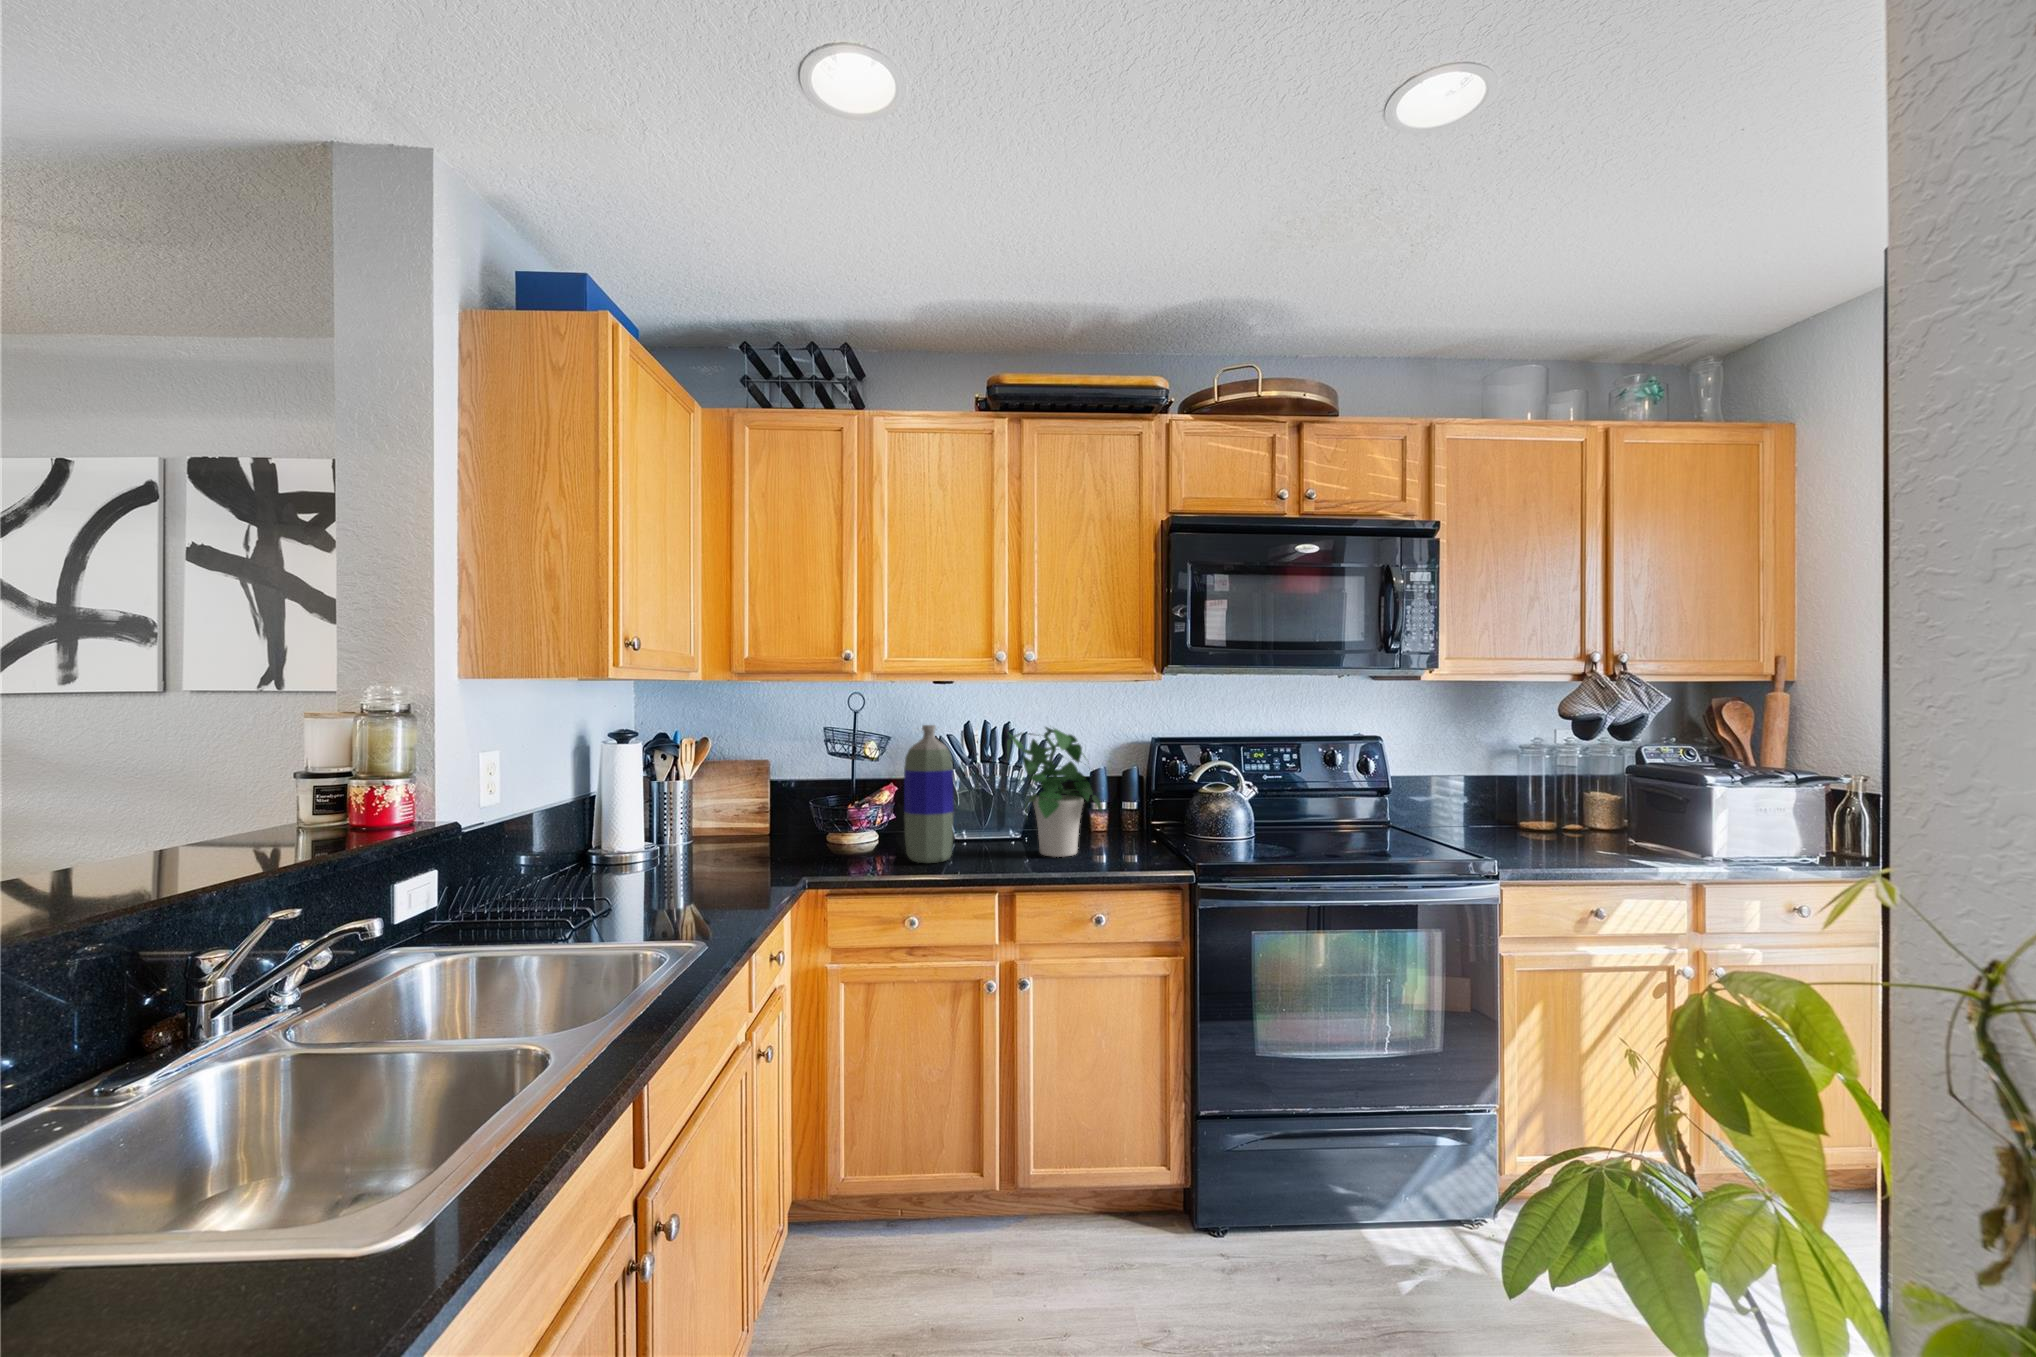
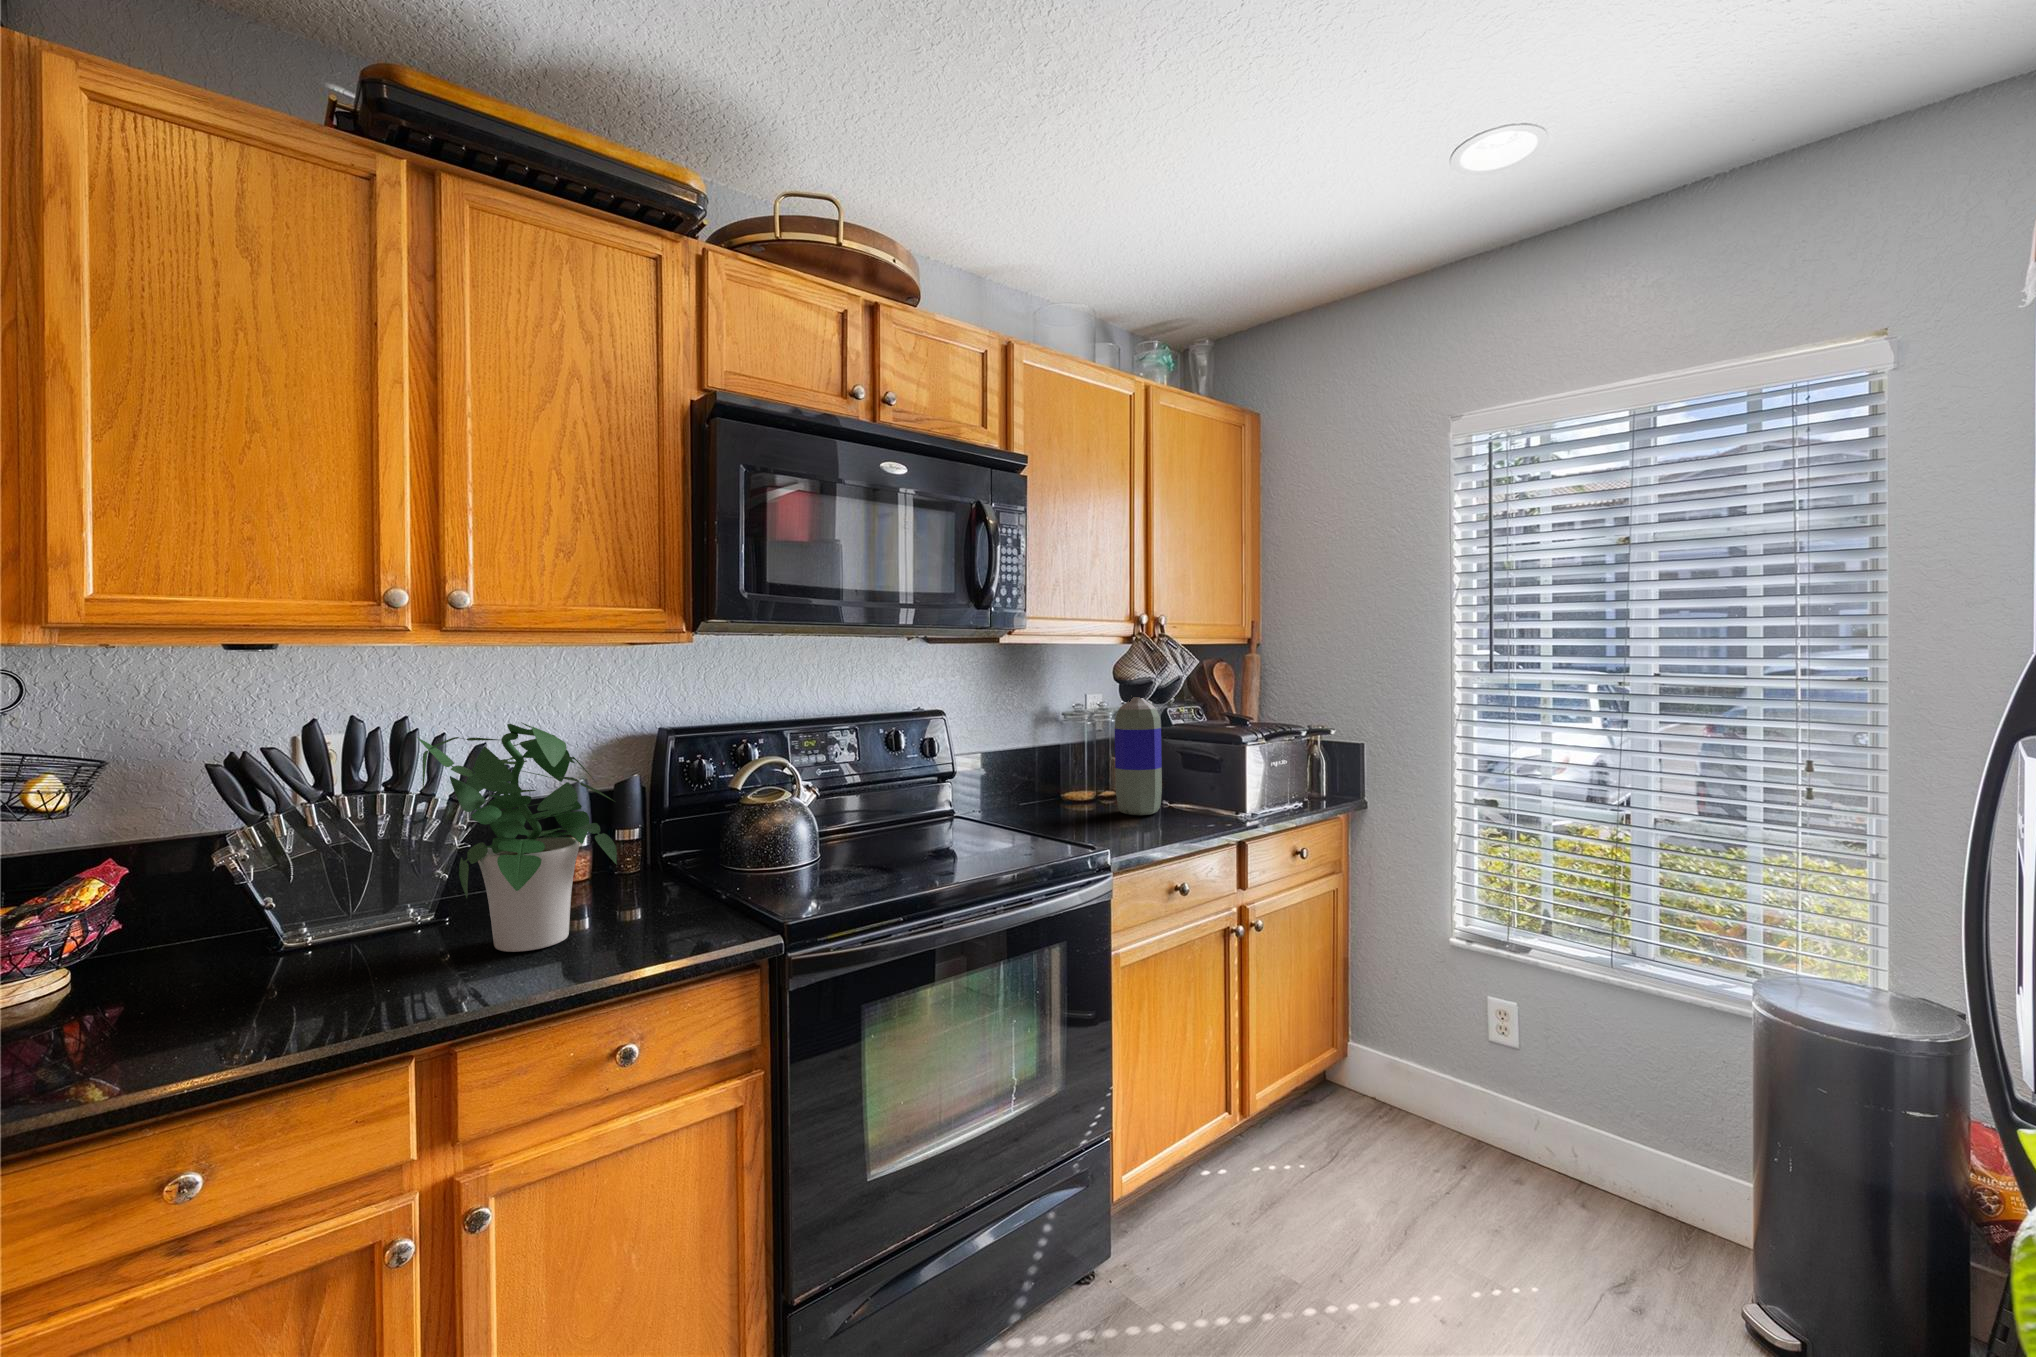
bottle: present [904,725,954,863] -> present [1115,697,1162,815]

